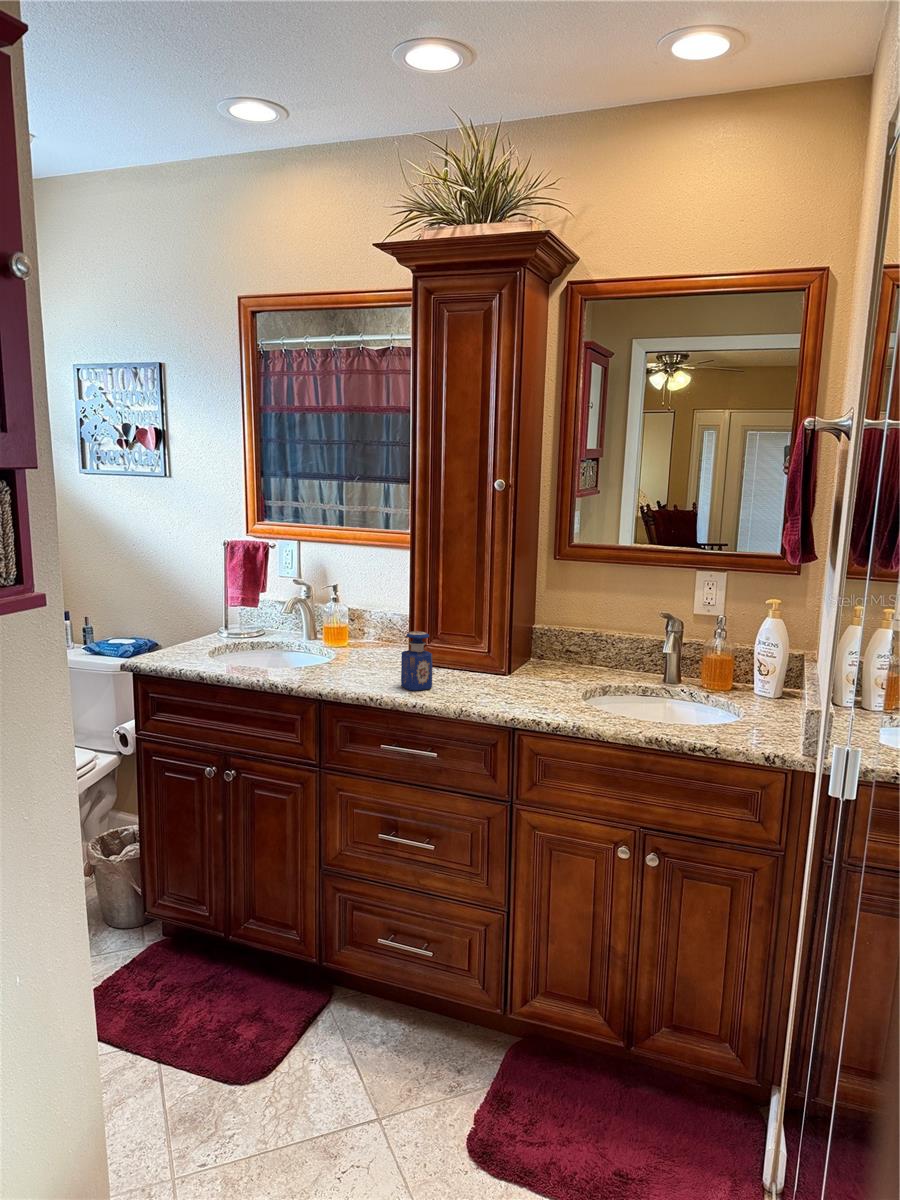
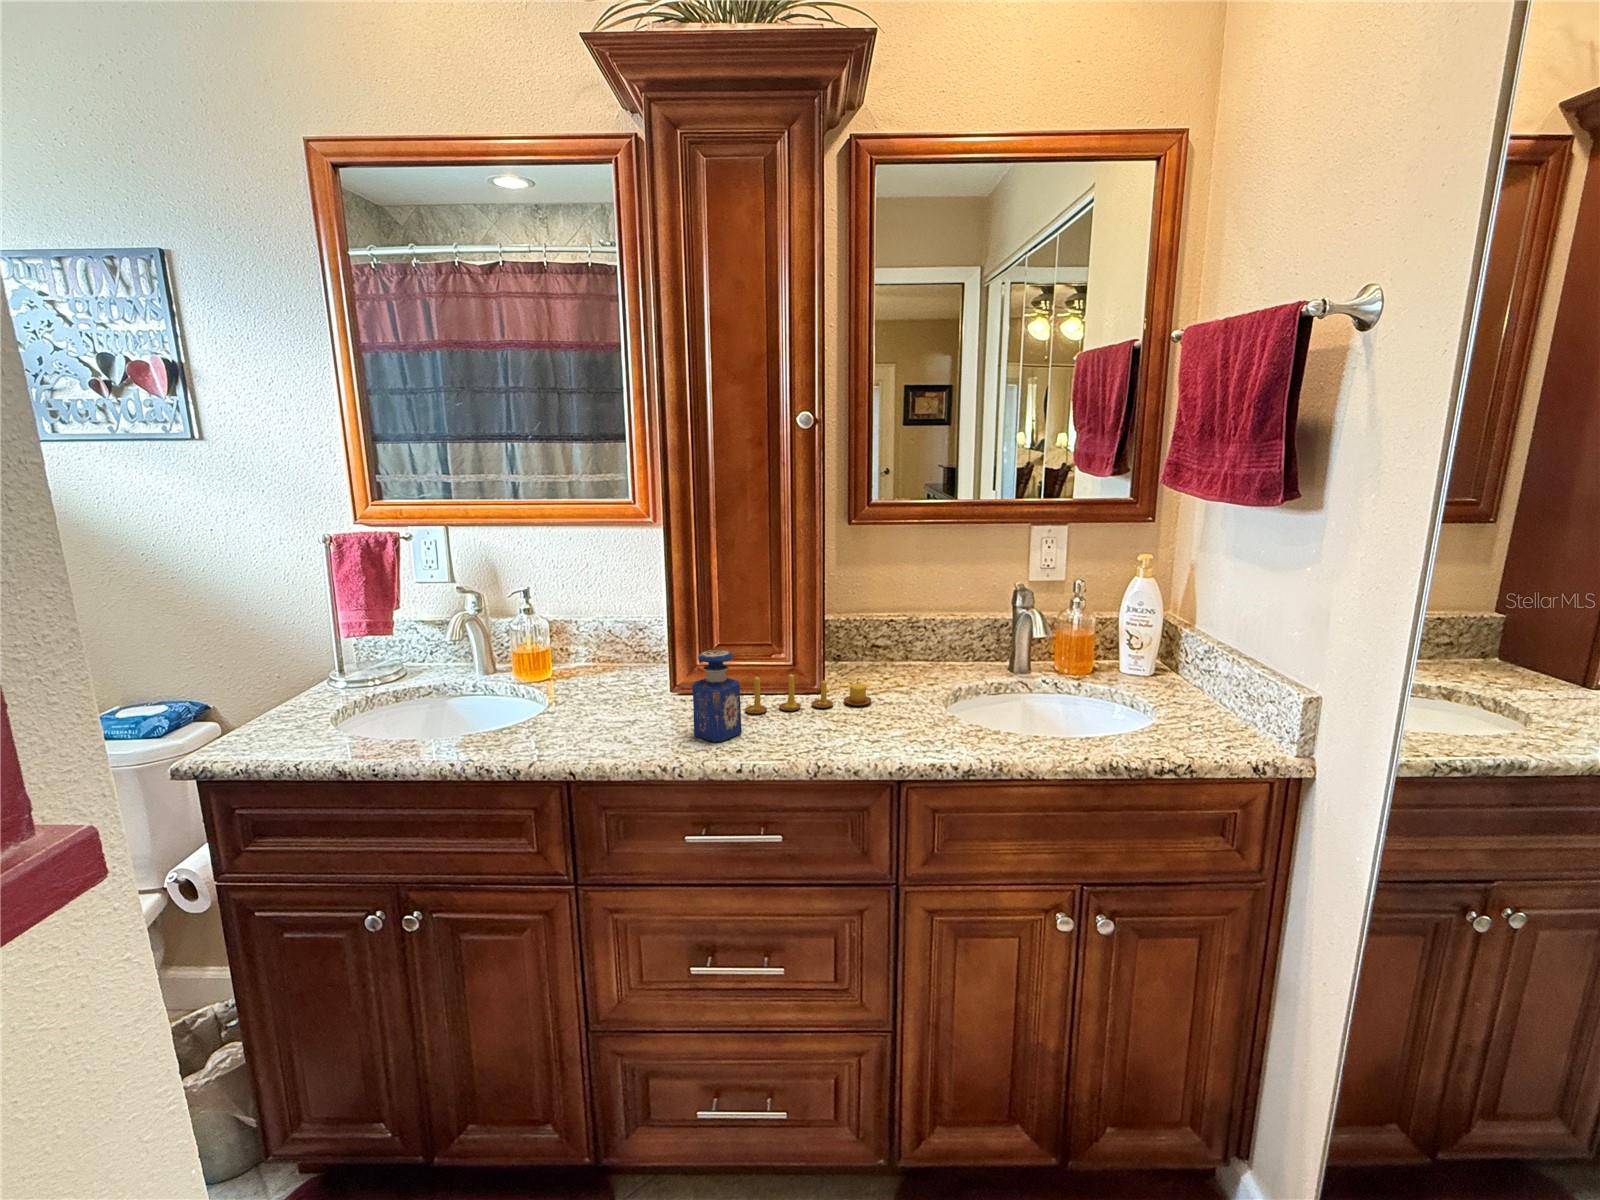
candle: none [446,653,536,686] -> present [745,673,871,714]

